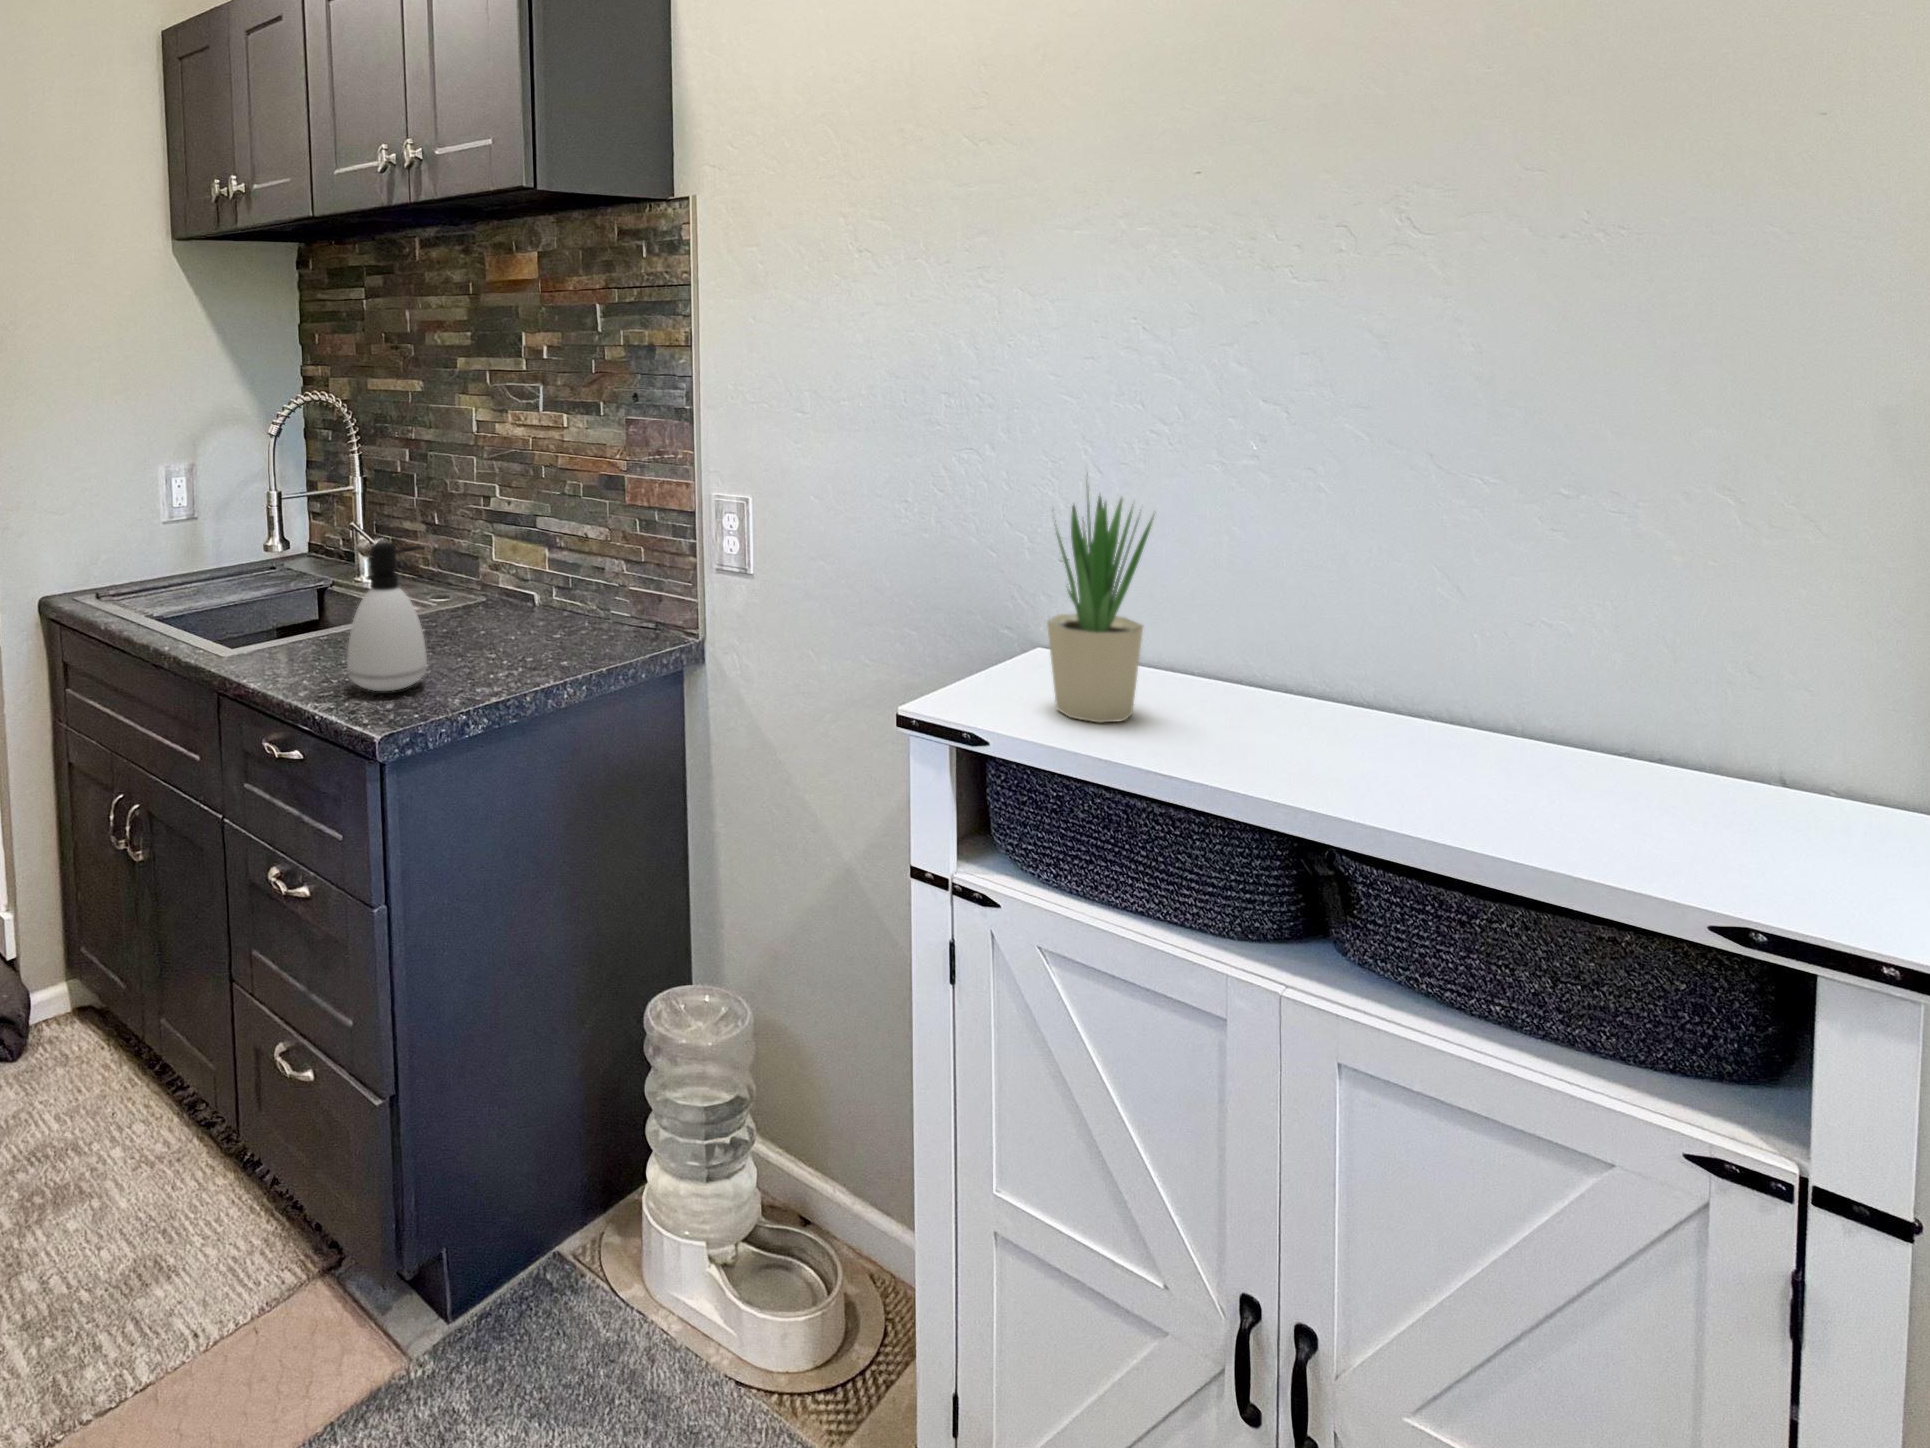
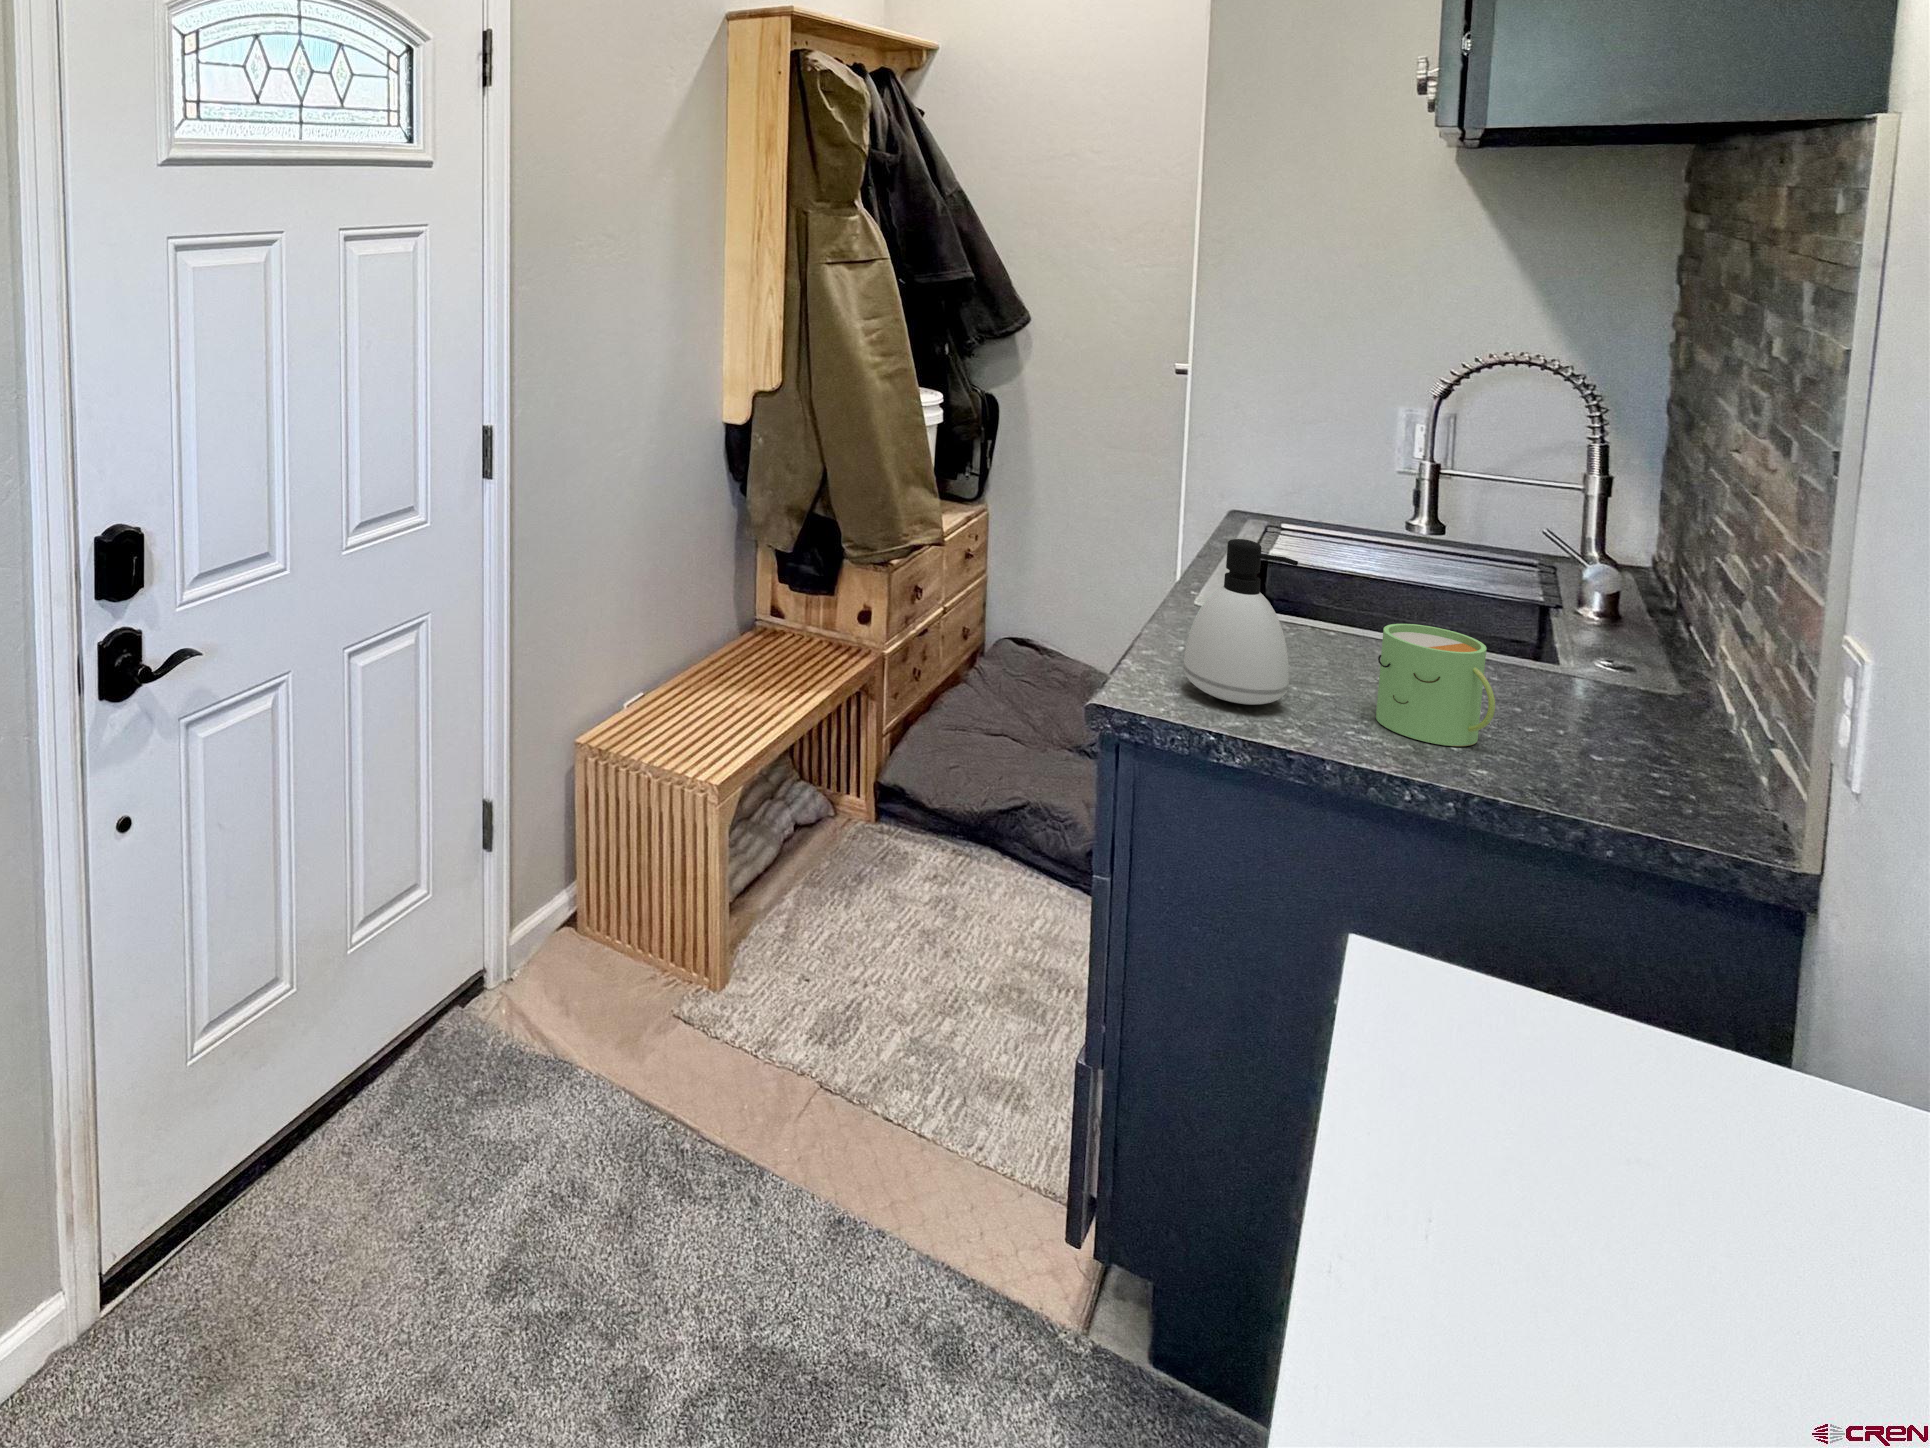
potted plant: present [1047,475,1153,722] -> none [1543,738,1803,1233]
mug: none [439,576,517,664] -> present [1376,624,1495,746]

